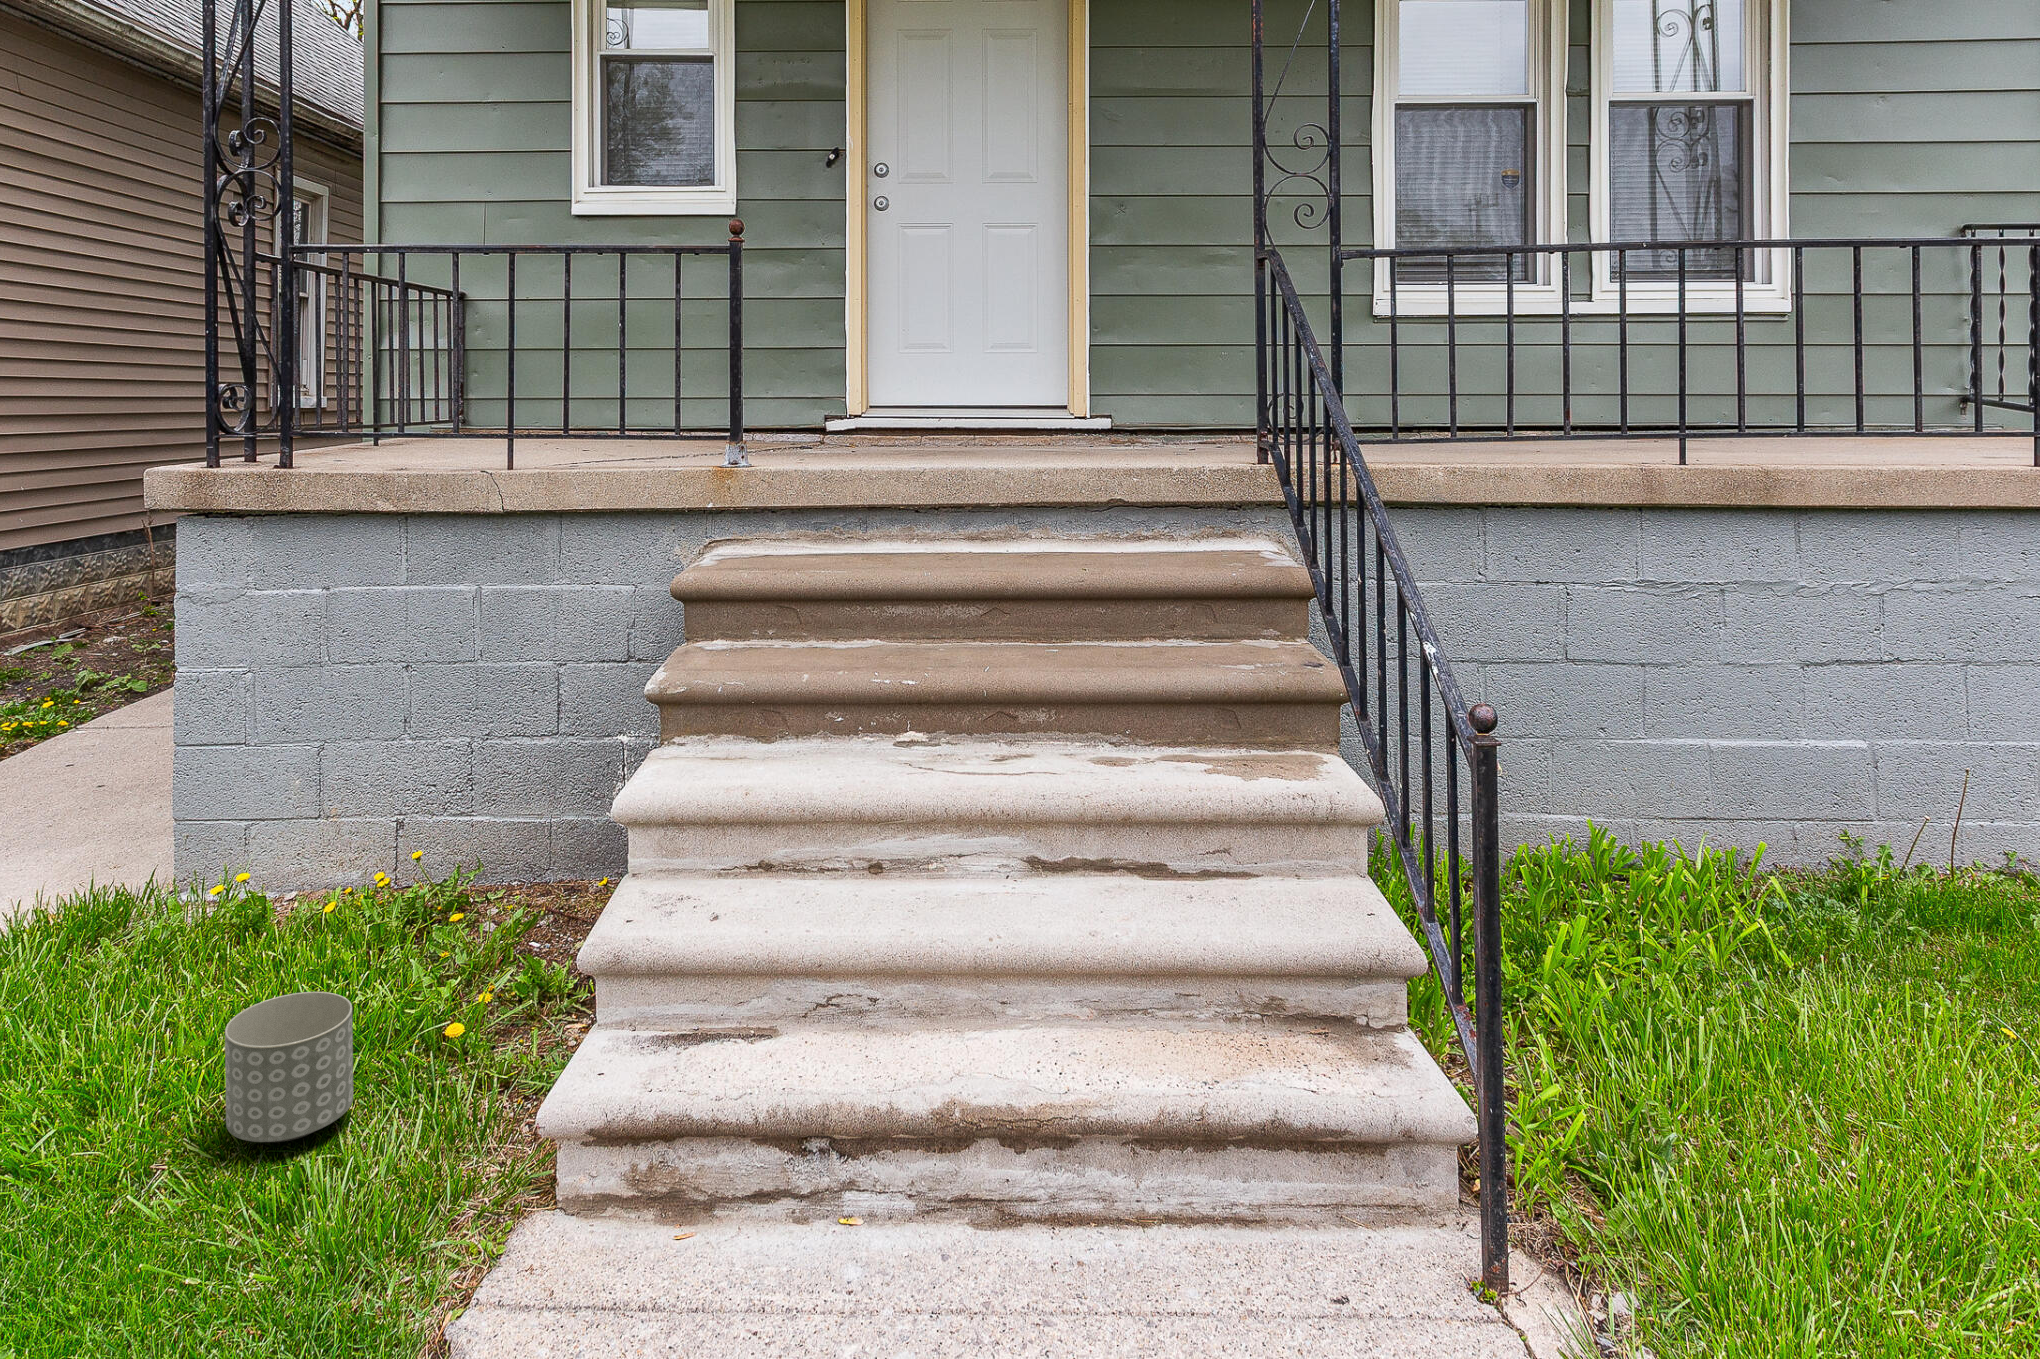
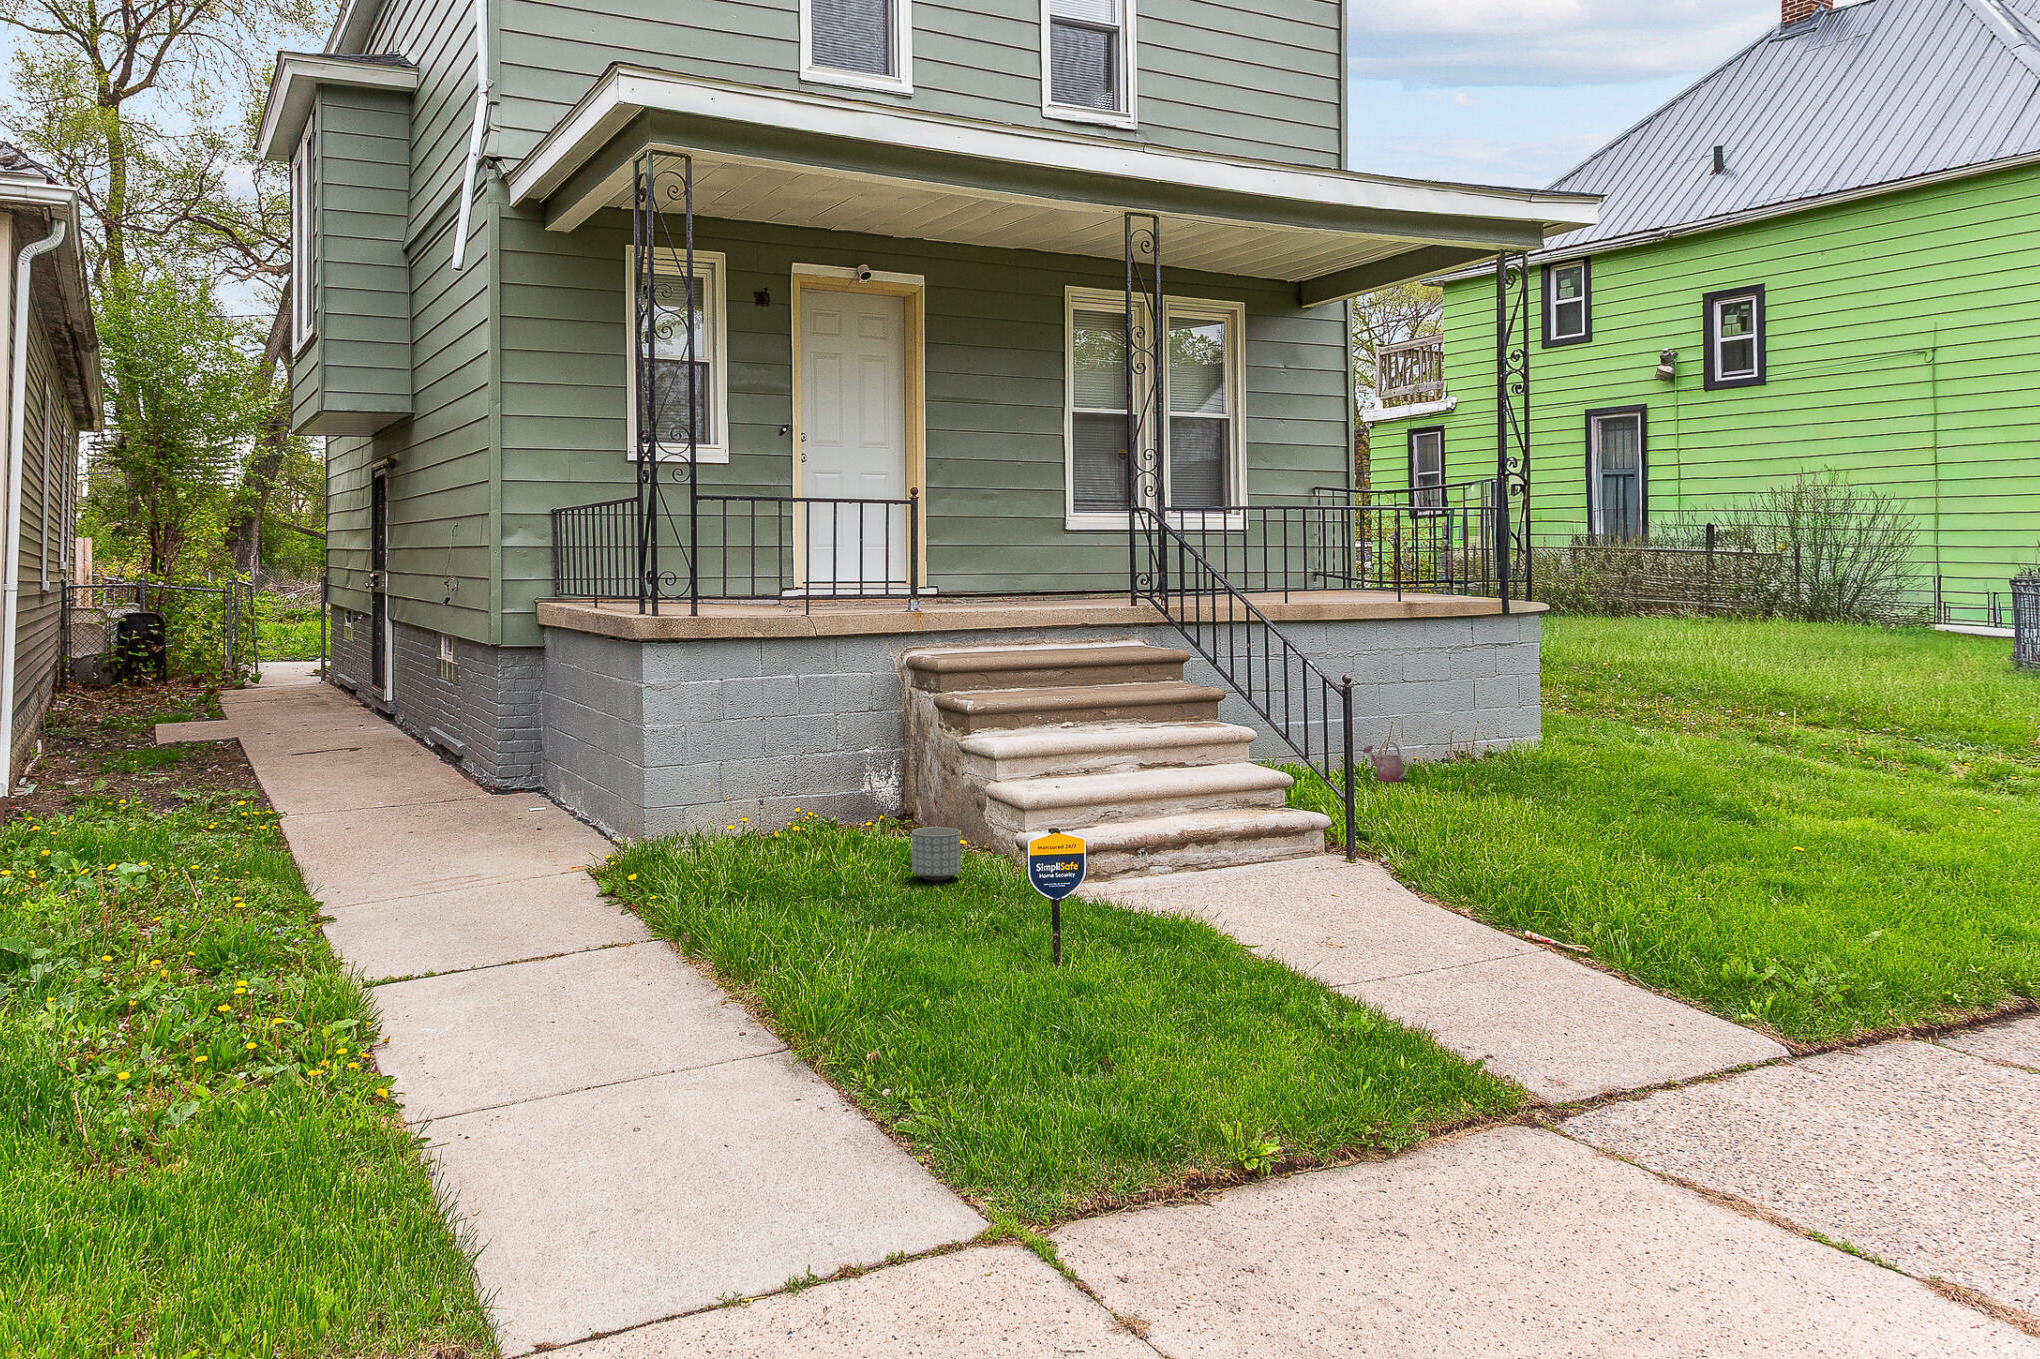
watering can: none [1882,803,1989,908] -> present [1363,742,1409,782]

